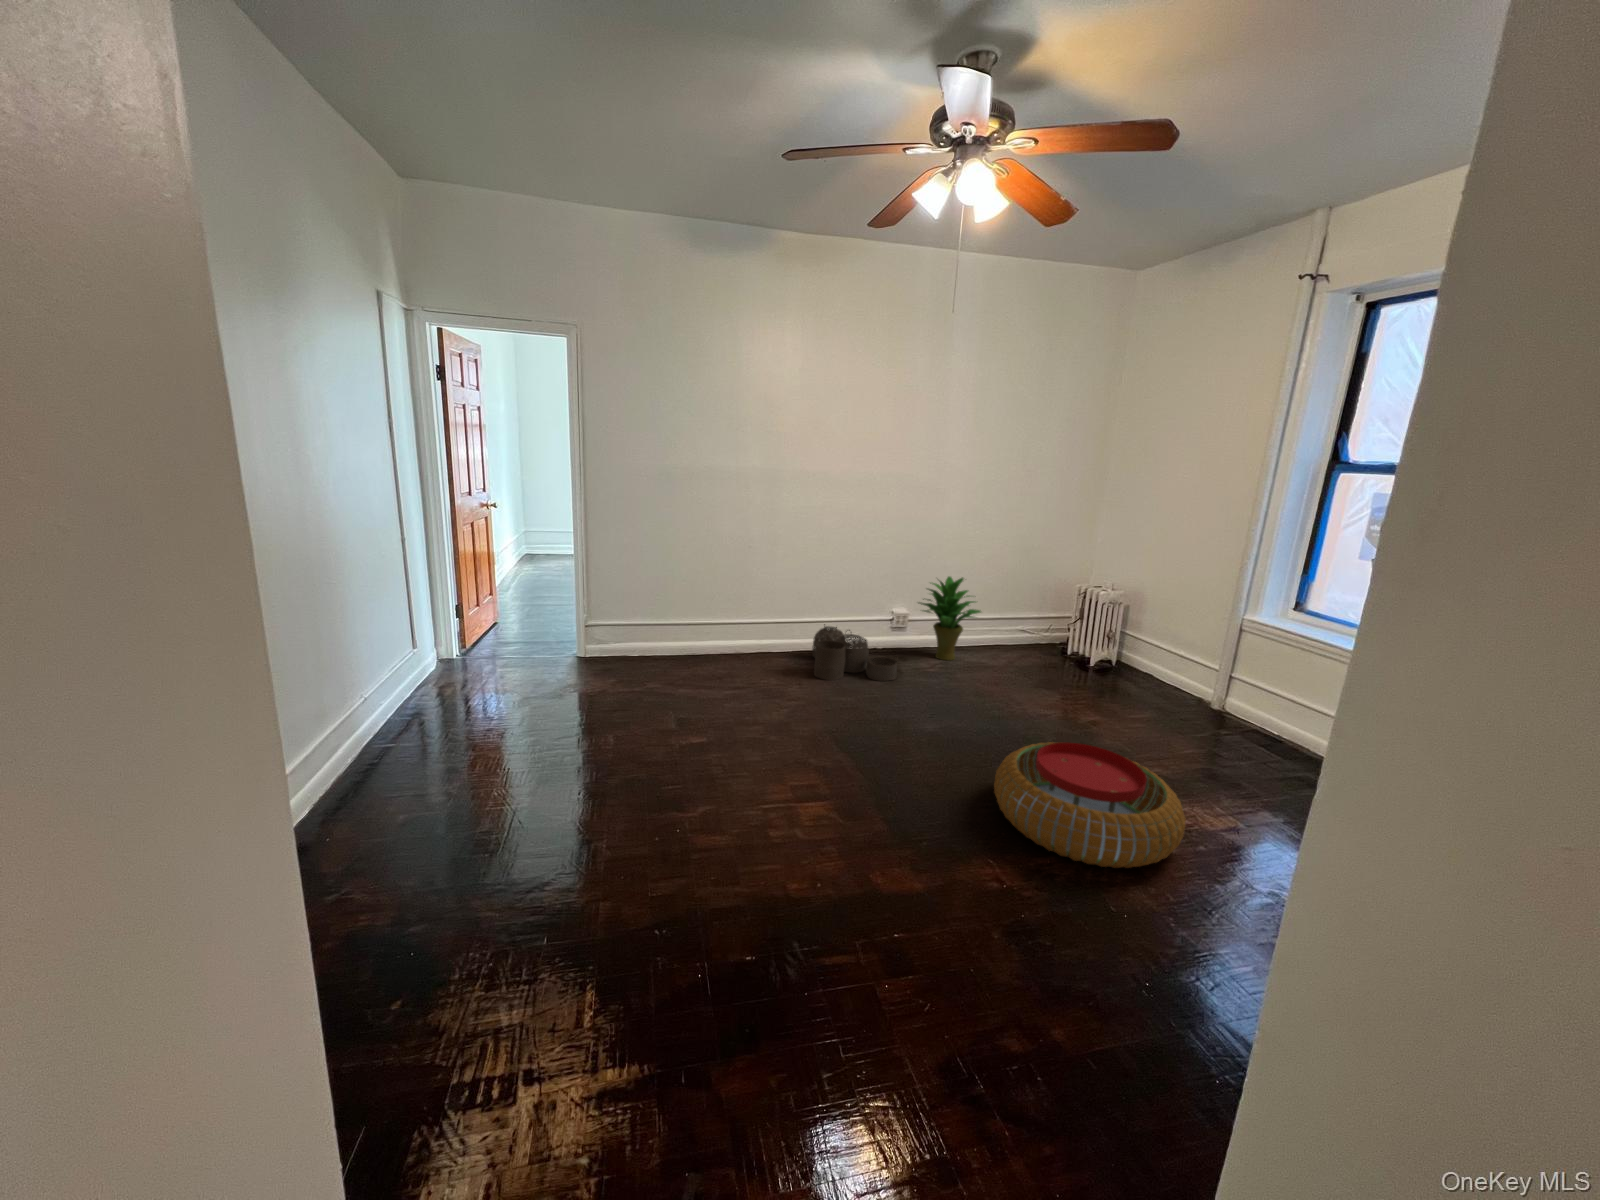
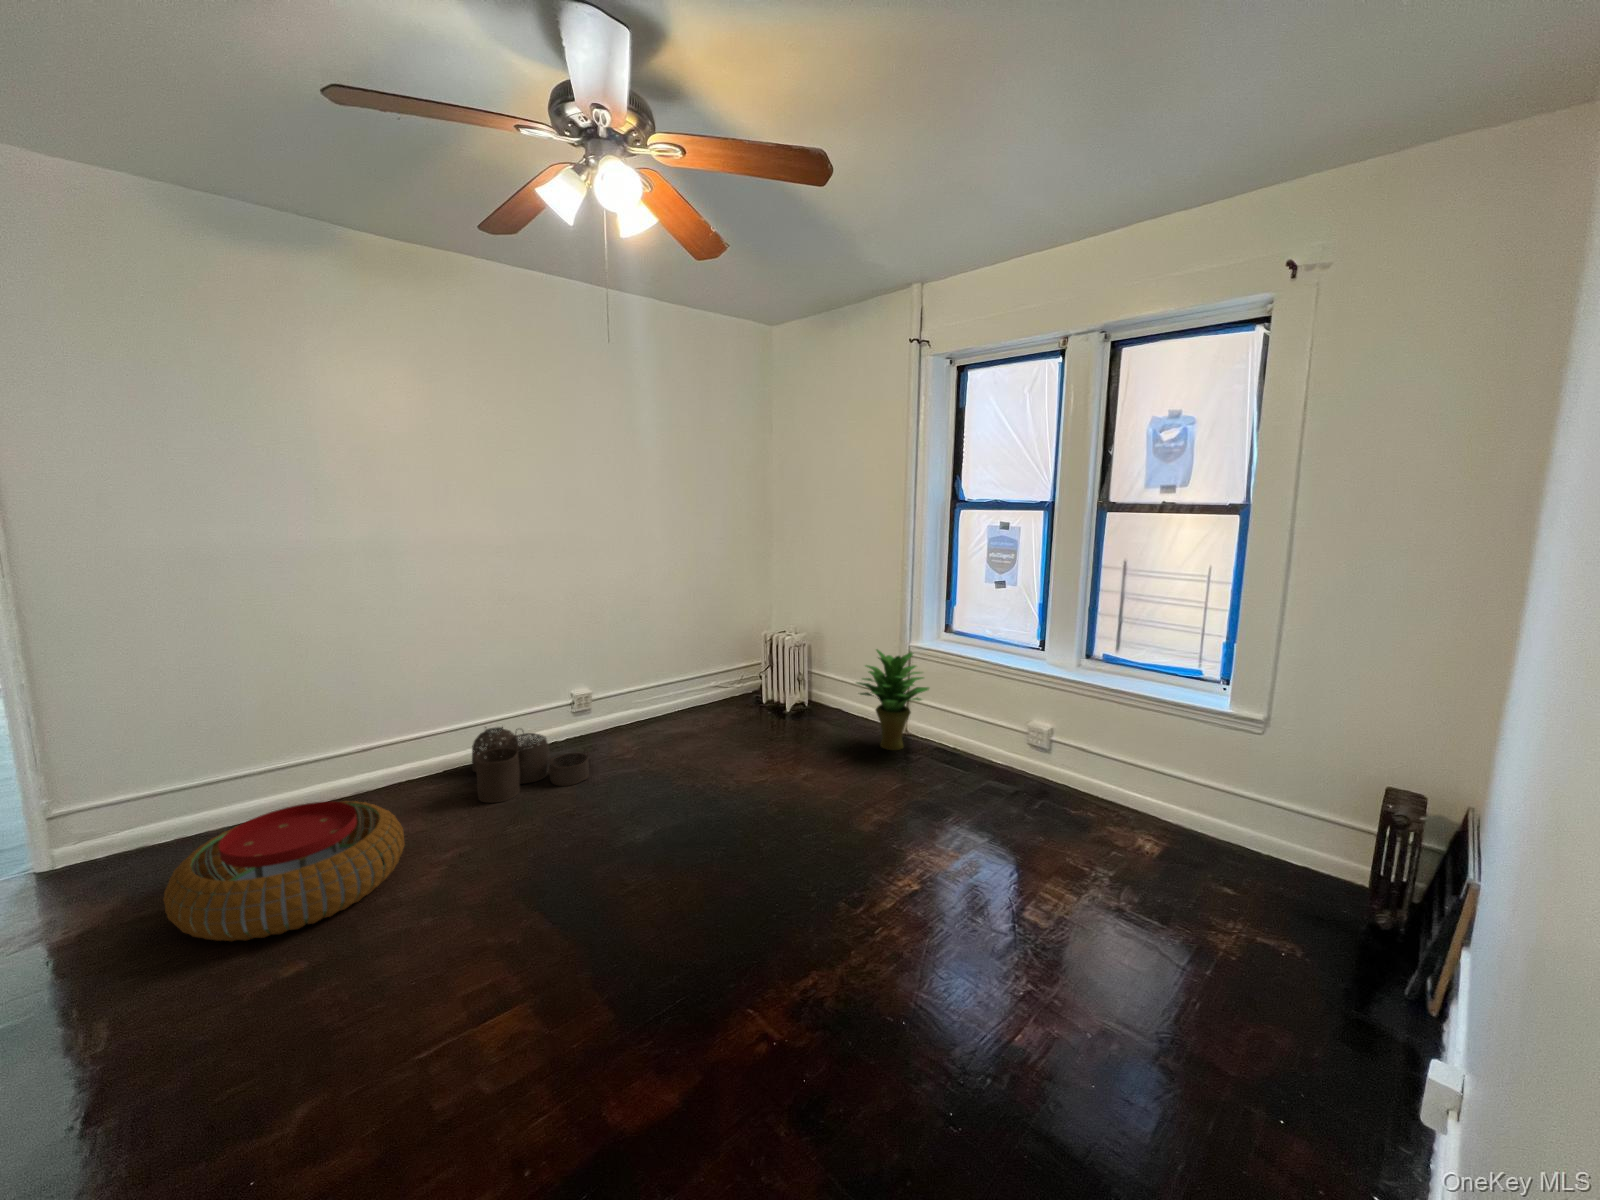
potted plant: present [919,577,981,660] -> present [857,649,929,750]
pouf: present [994,742,1186,868] -> present [163,801,405,941]

